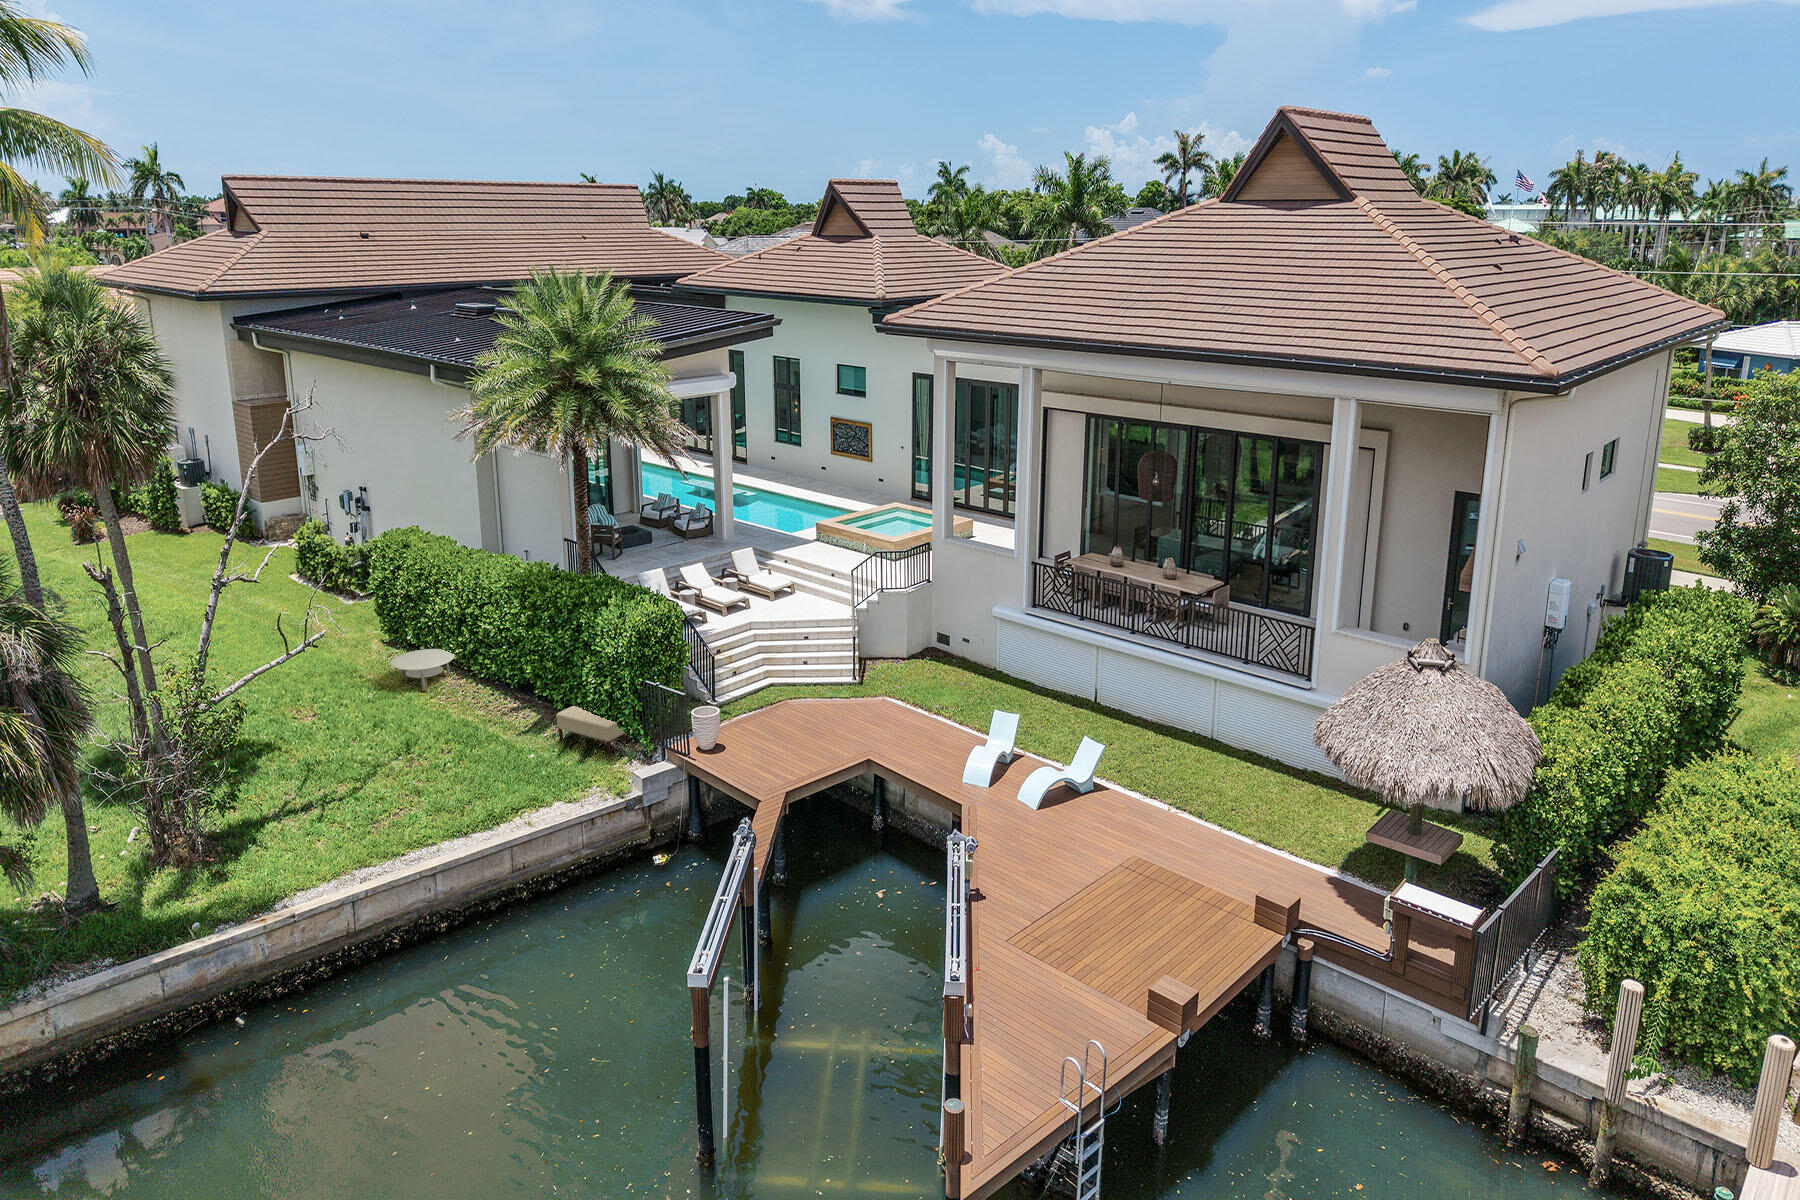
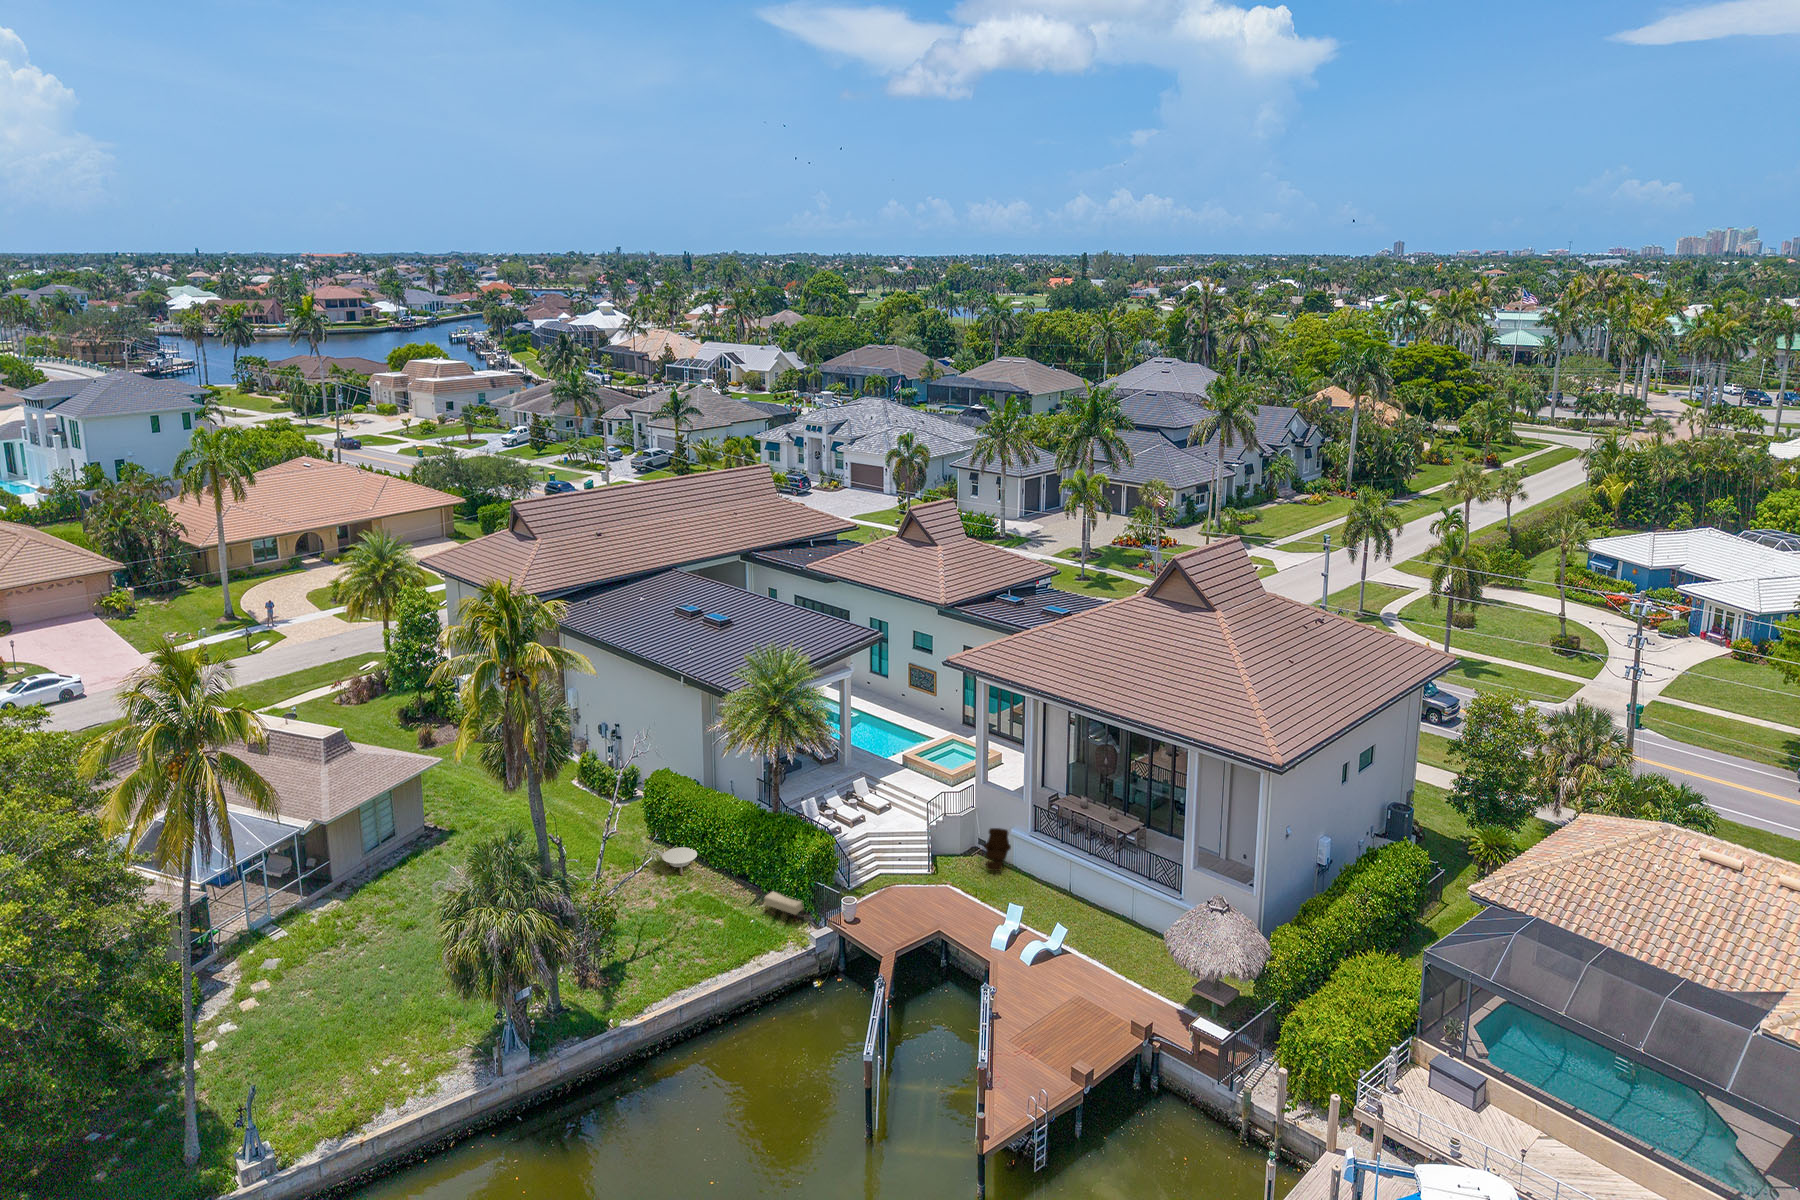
lounge chair: none [947,609,993,683] -> present [984,828,1011,872]

